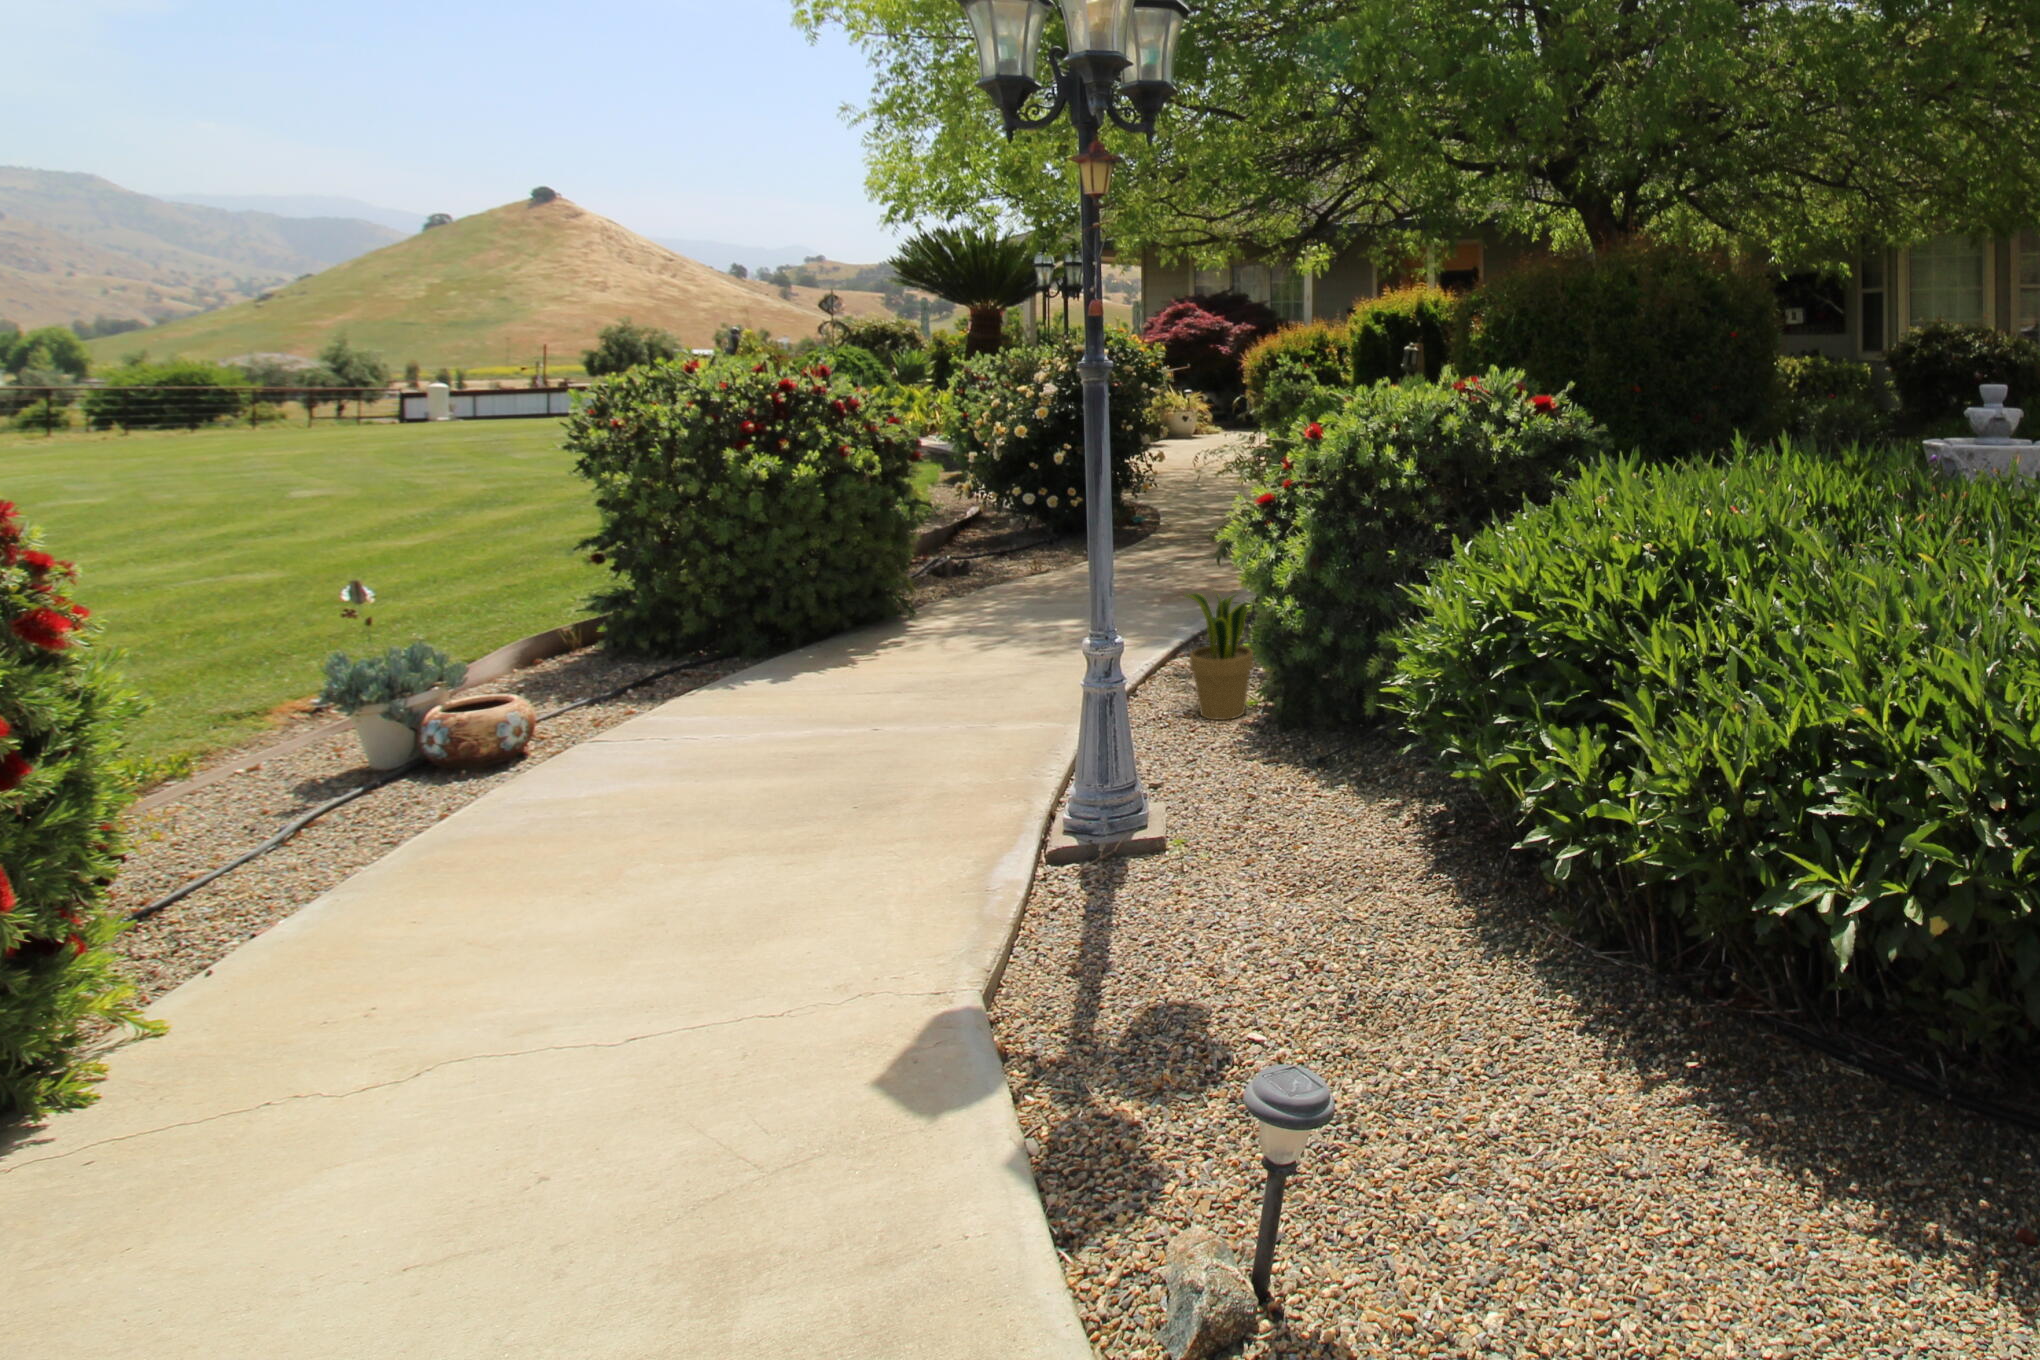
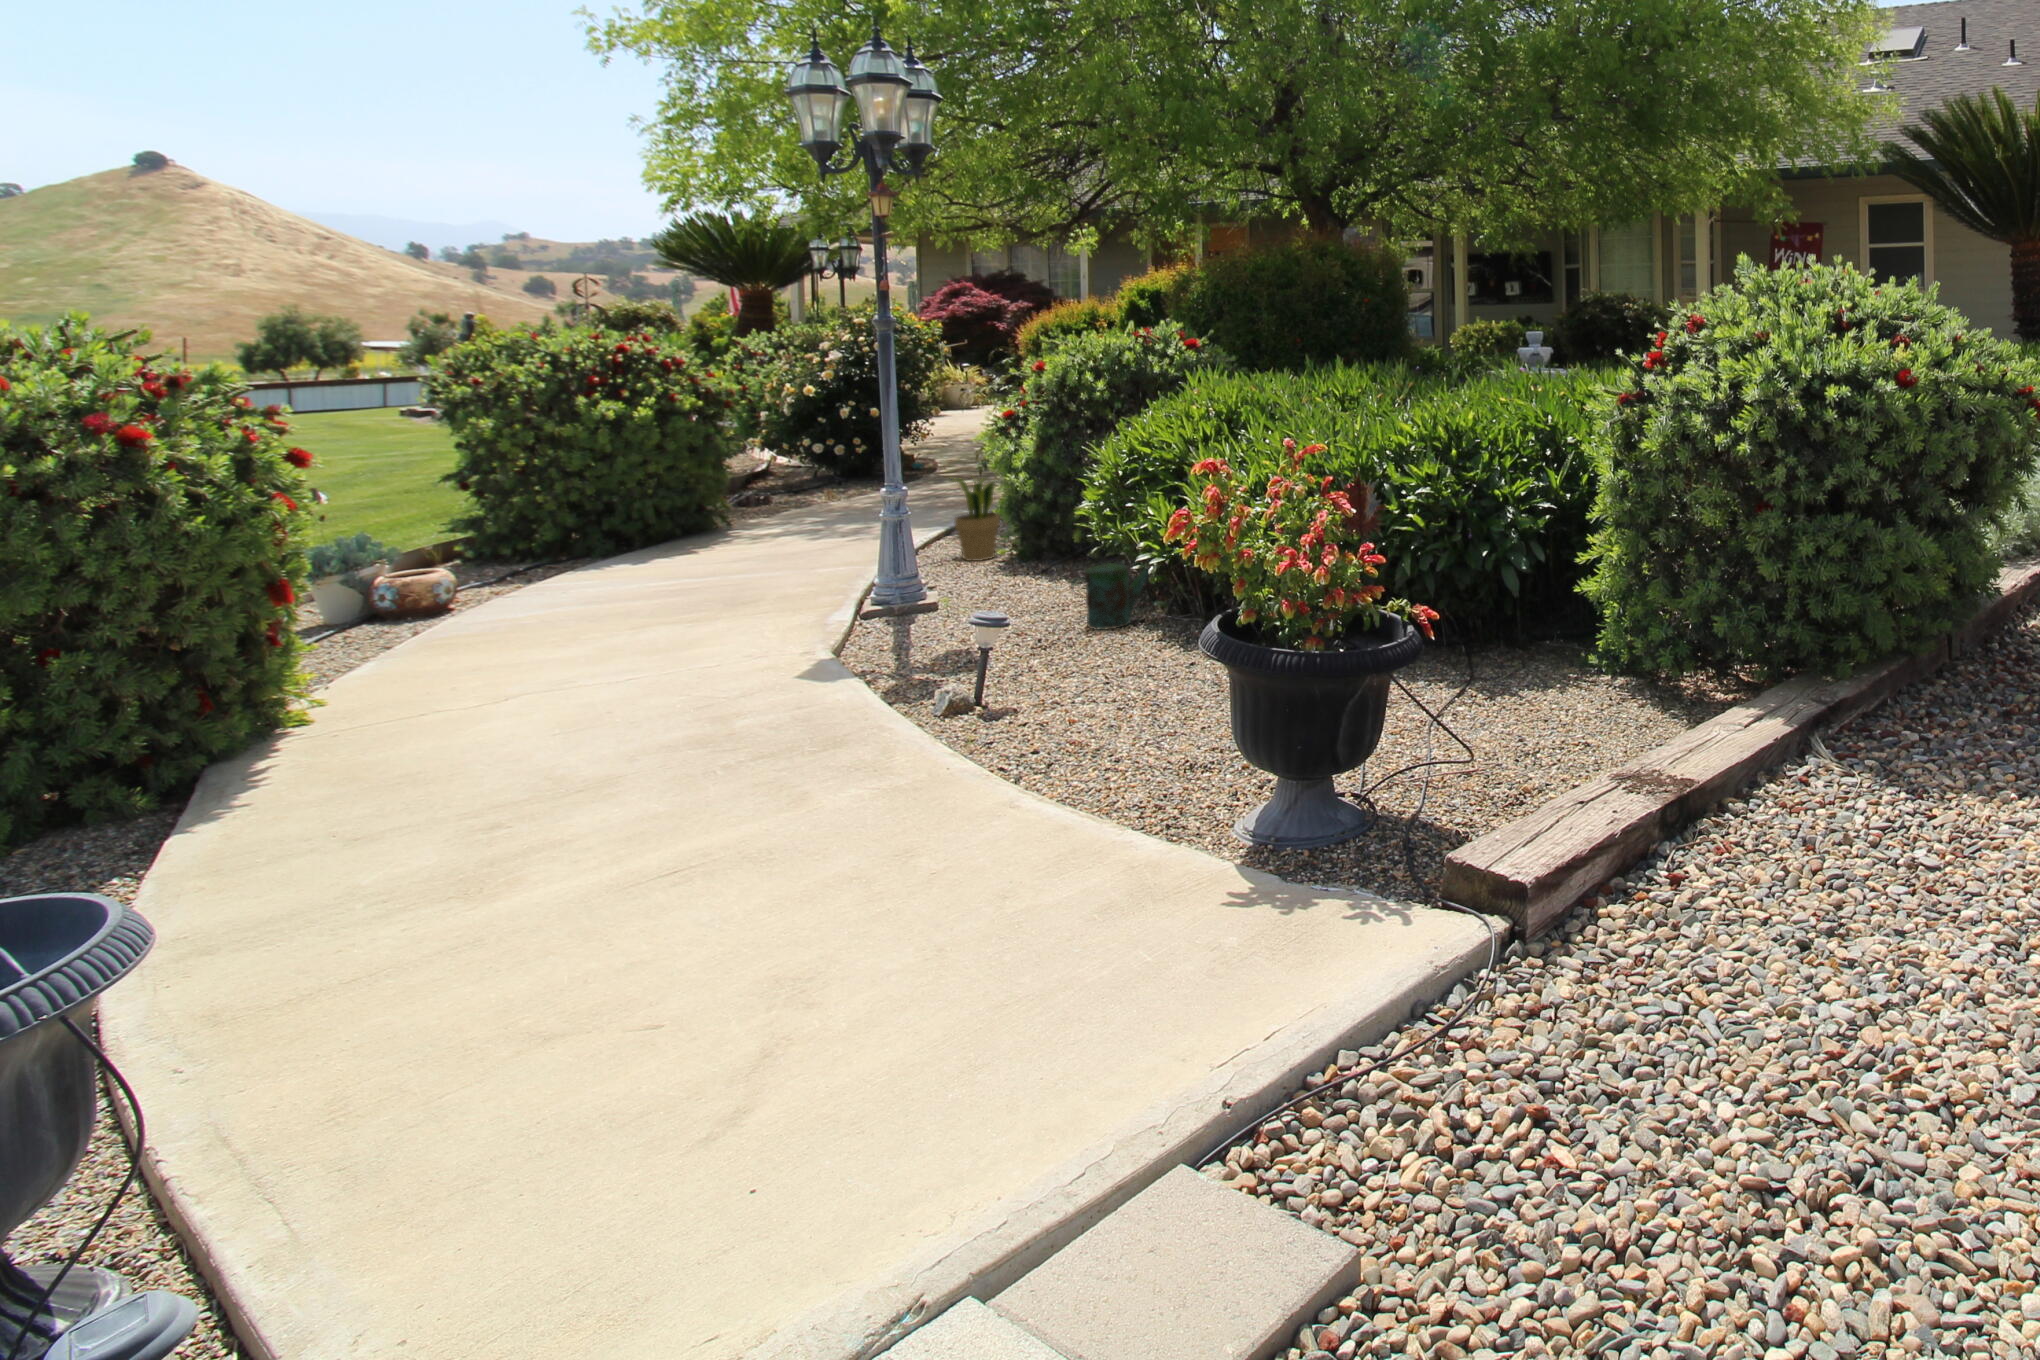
watering can: none [1407,800,1565,960] -> present [1071,563,1149,630]

